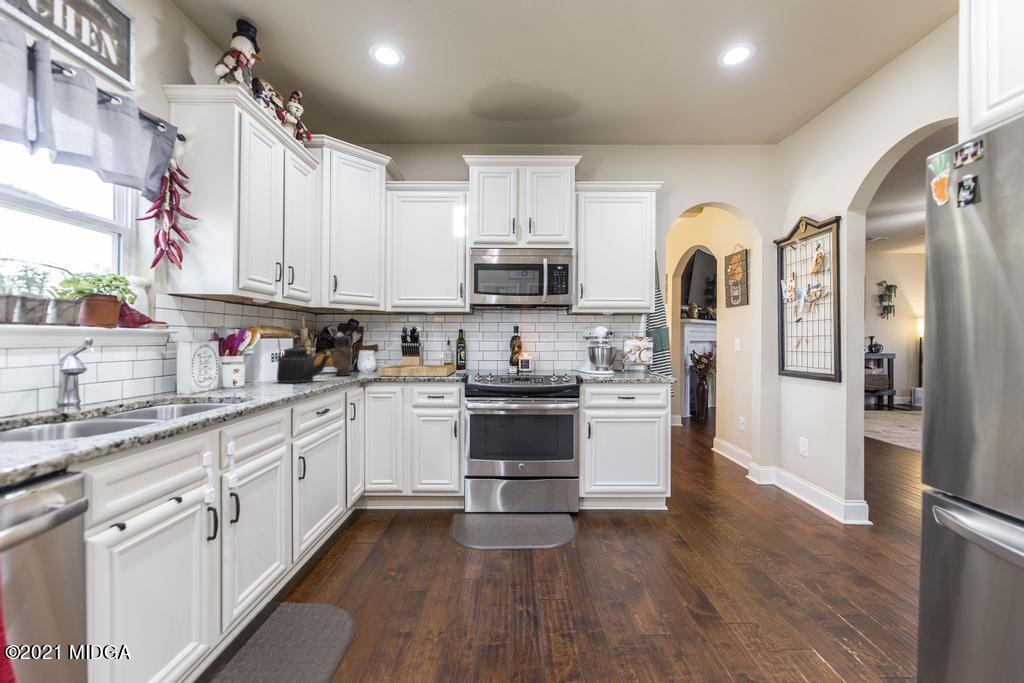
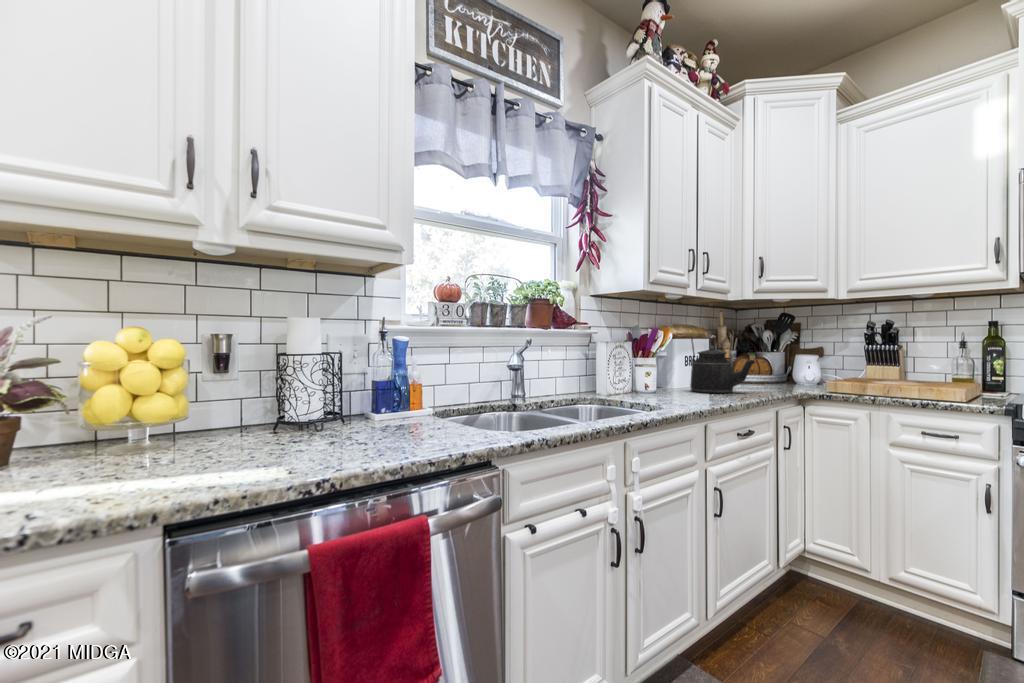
ceramic pitcher: present [331,331,353,375] -> none [757,329,788,387]

